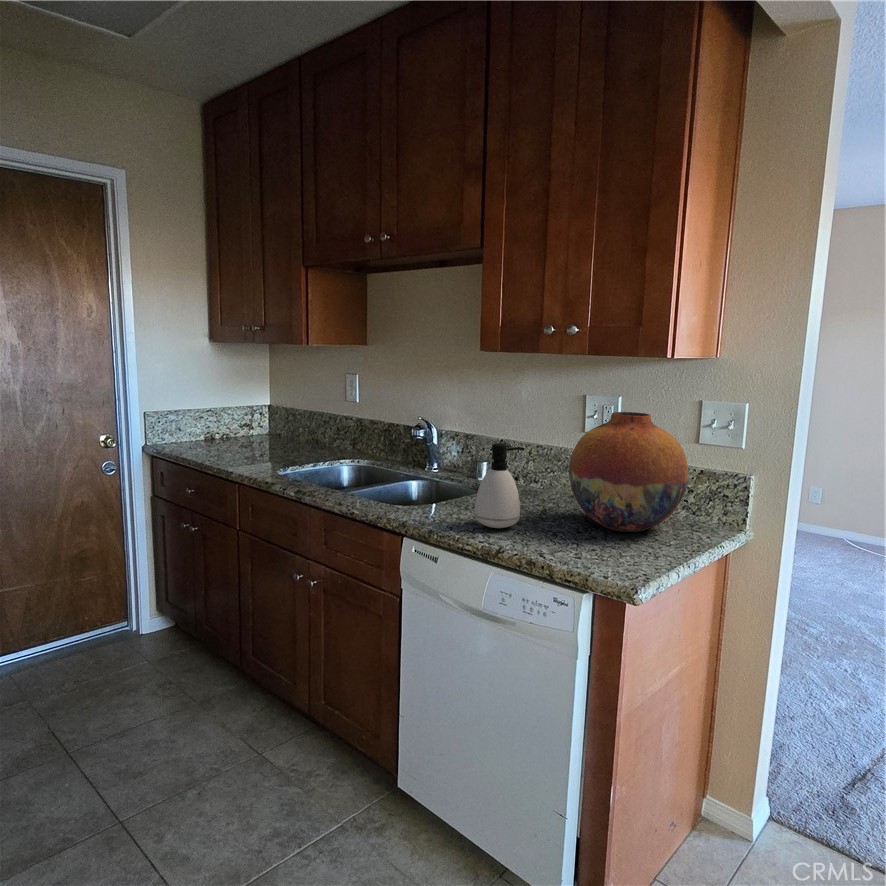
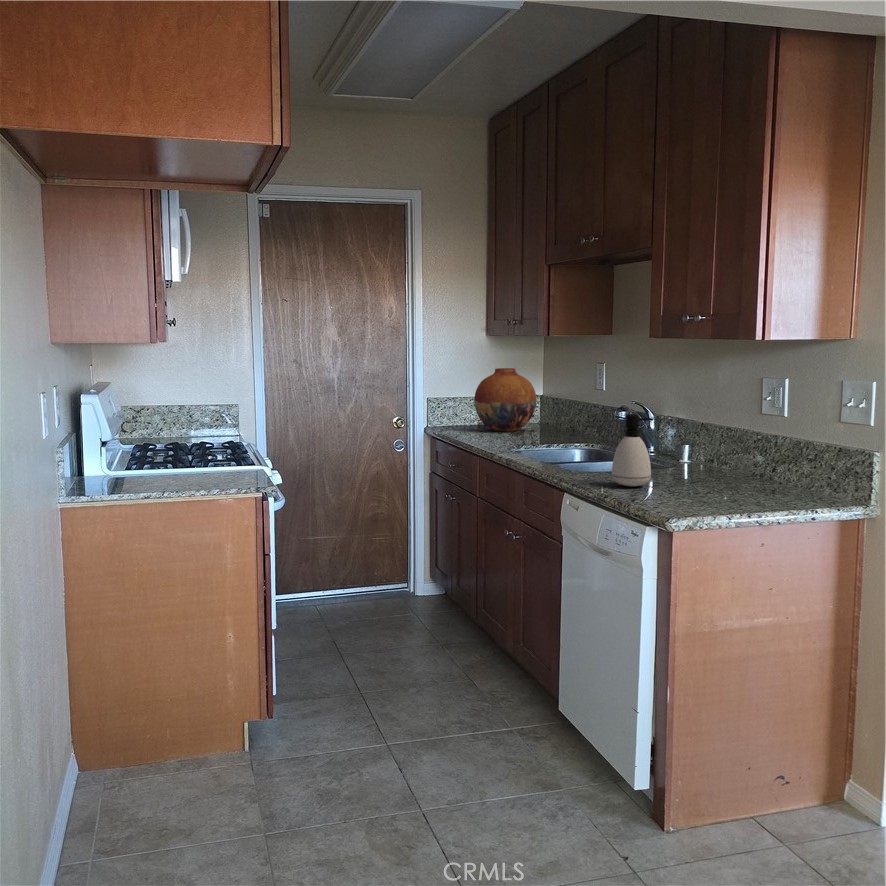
vase: present [569,412,688,532] -> present [474,368,536,432]

